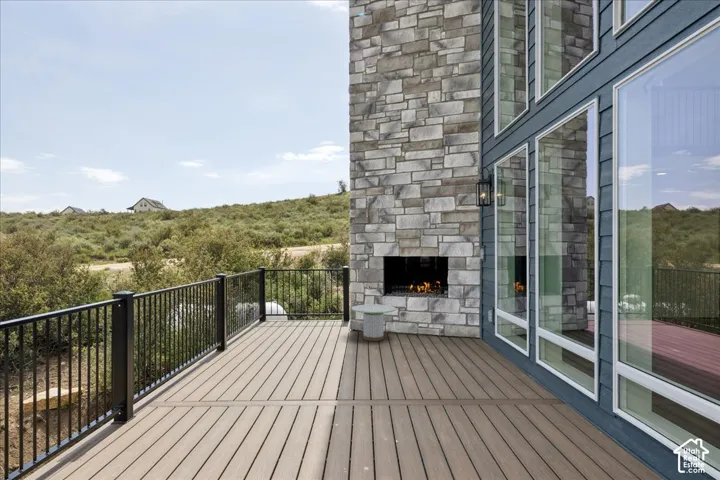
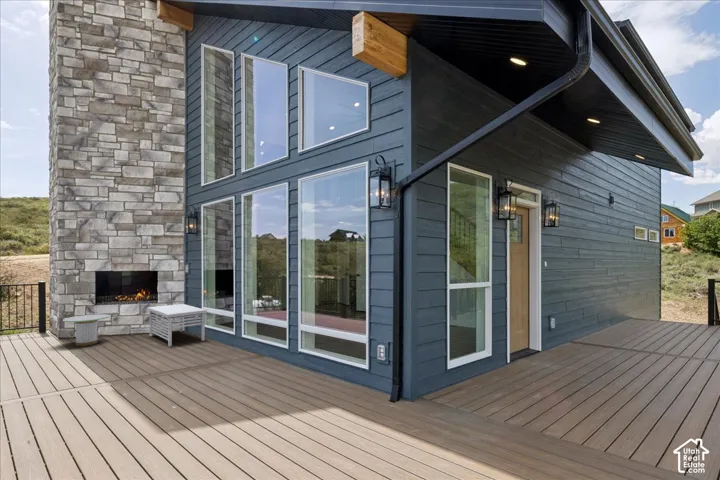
storage bench: none [436,304,515,368] -> present [147,304,207,347]

